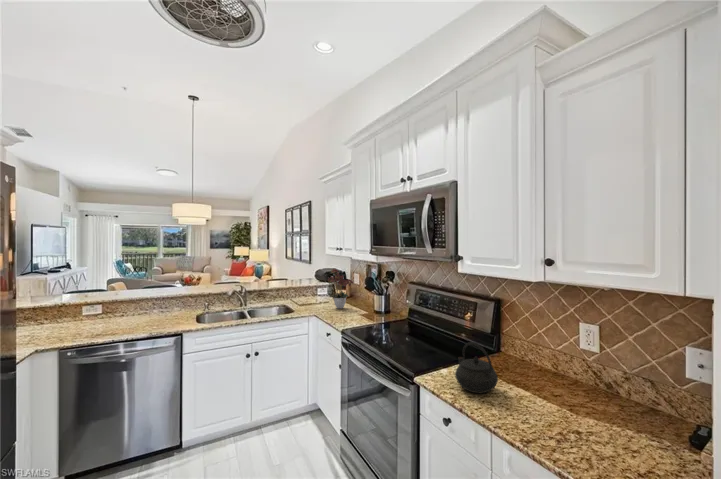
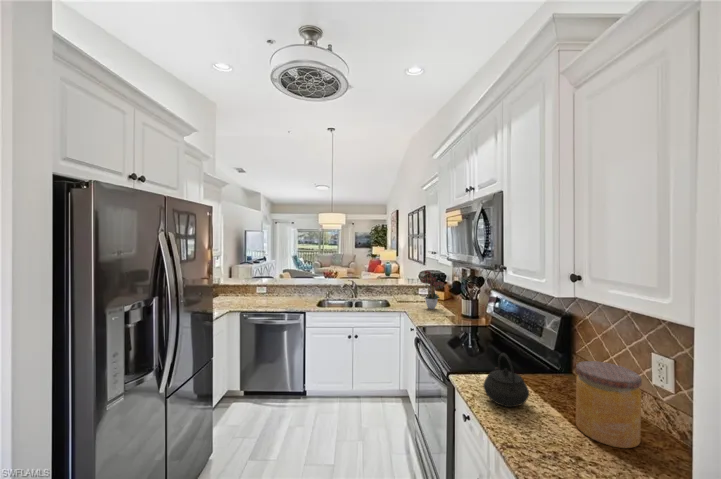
jar: none [537,337,590,408] -> present [576,361,642,448]

